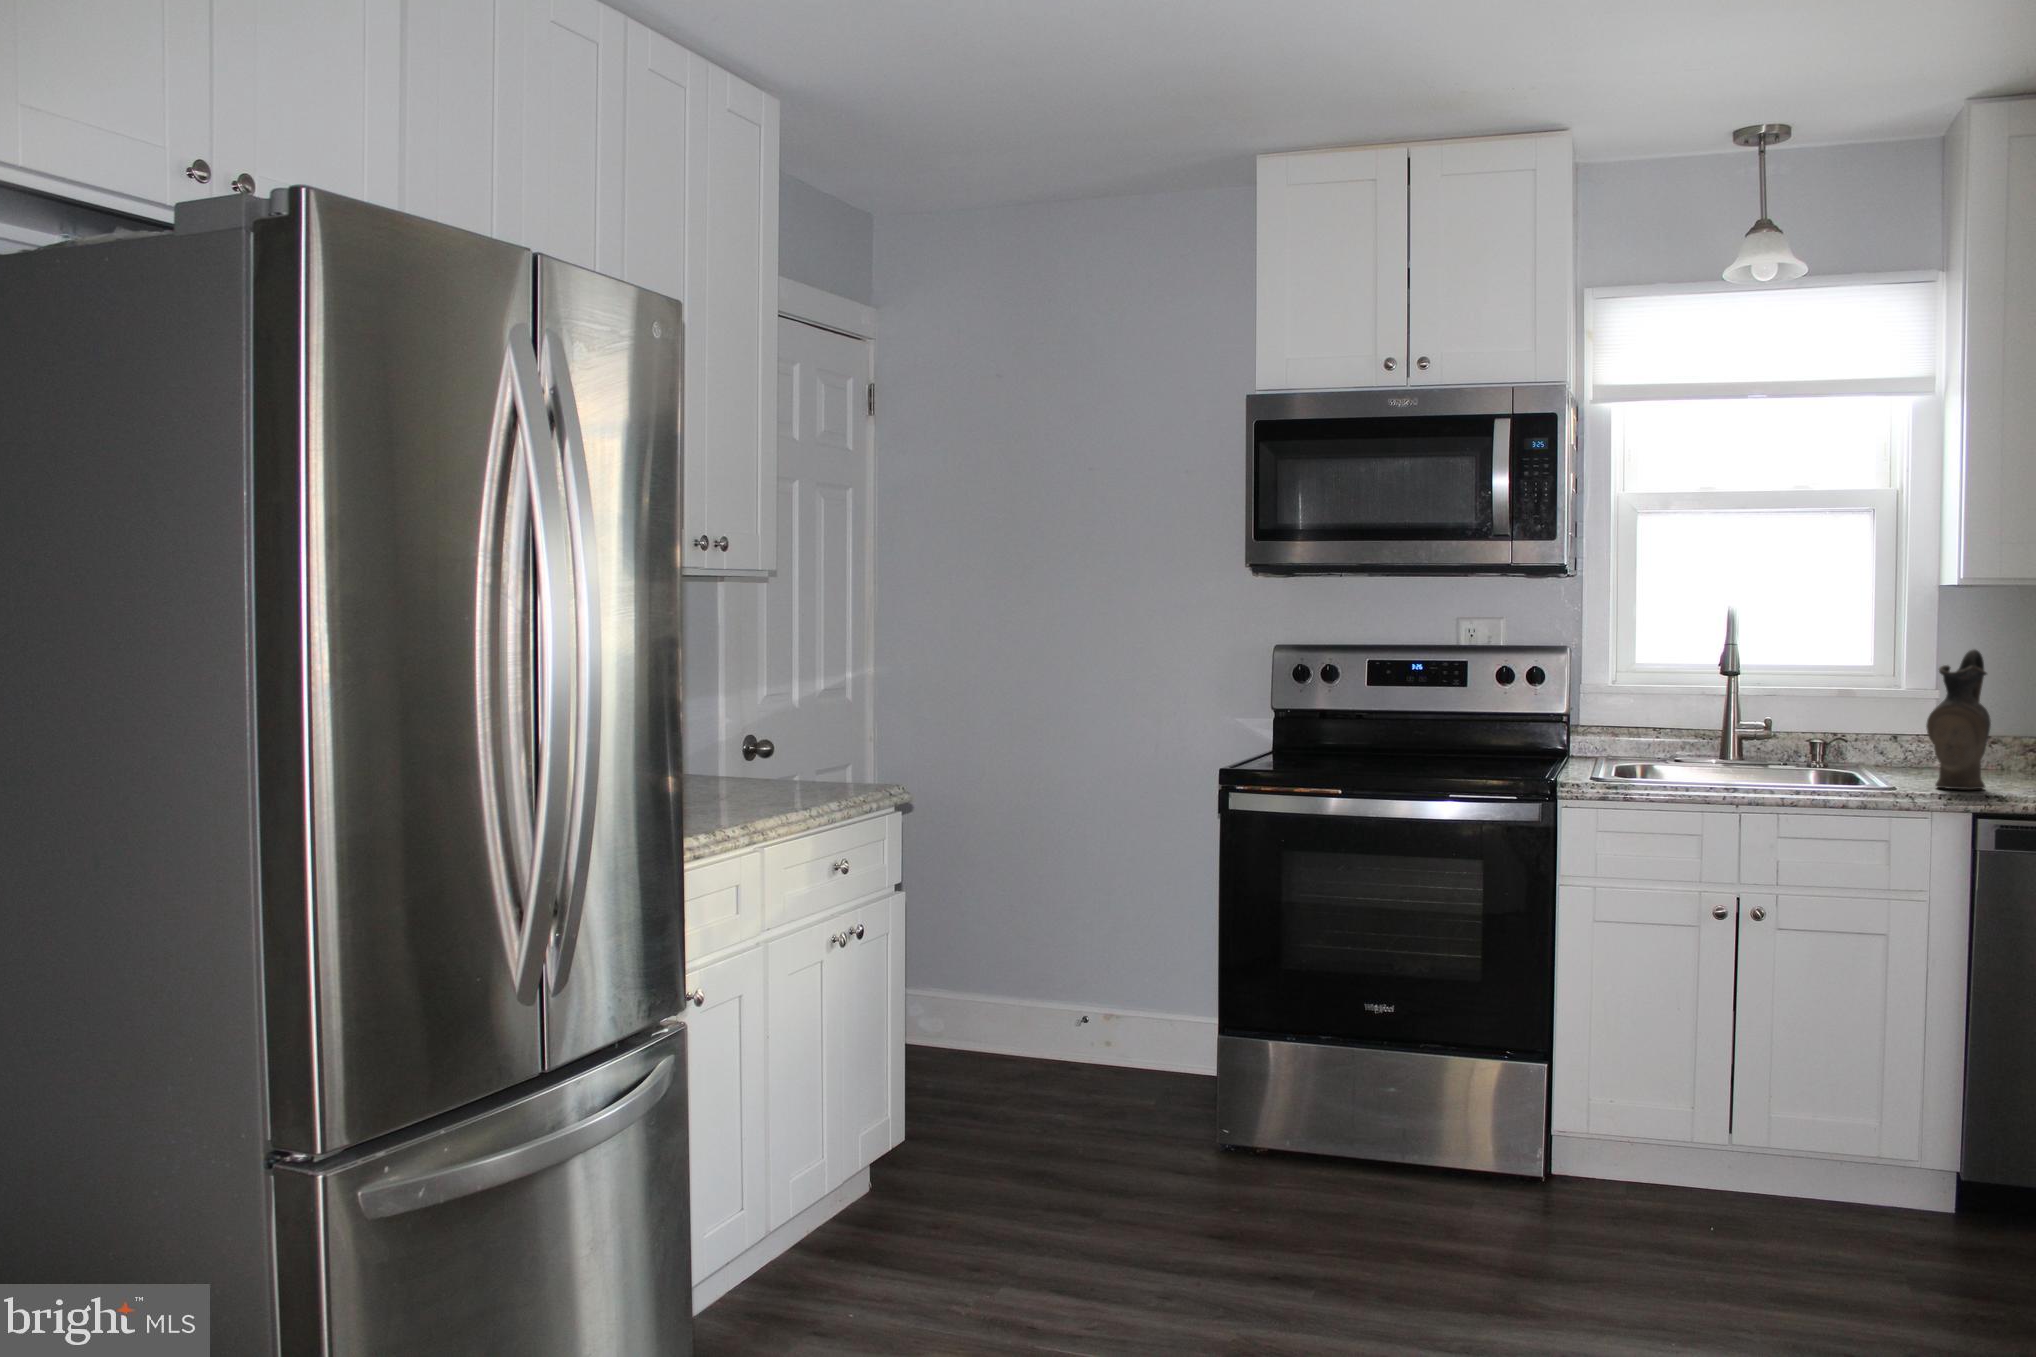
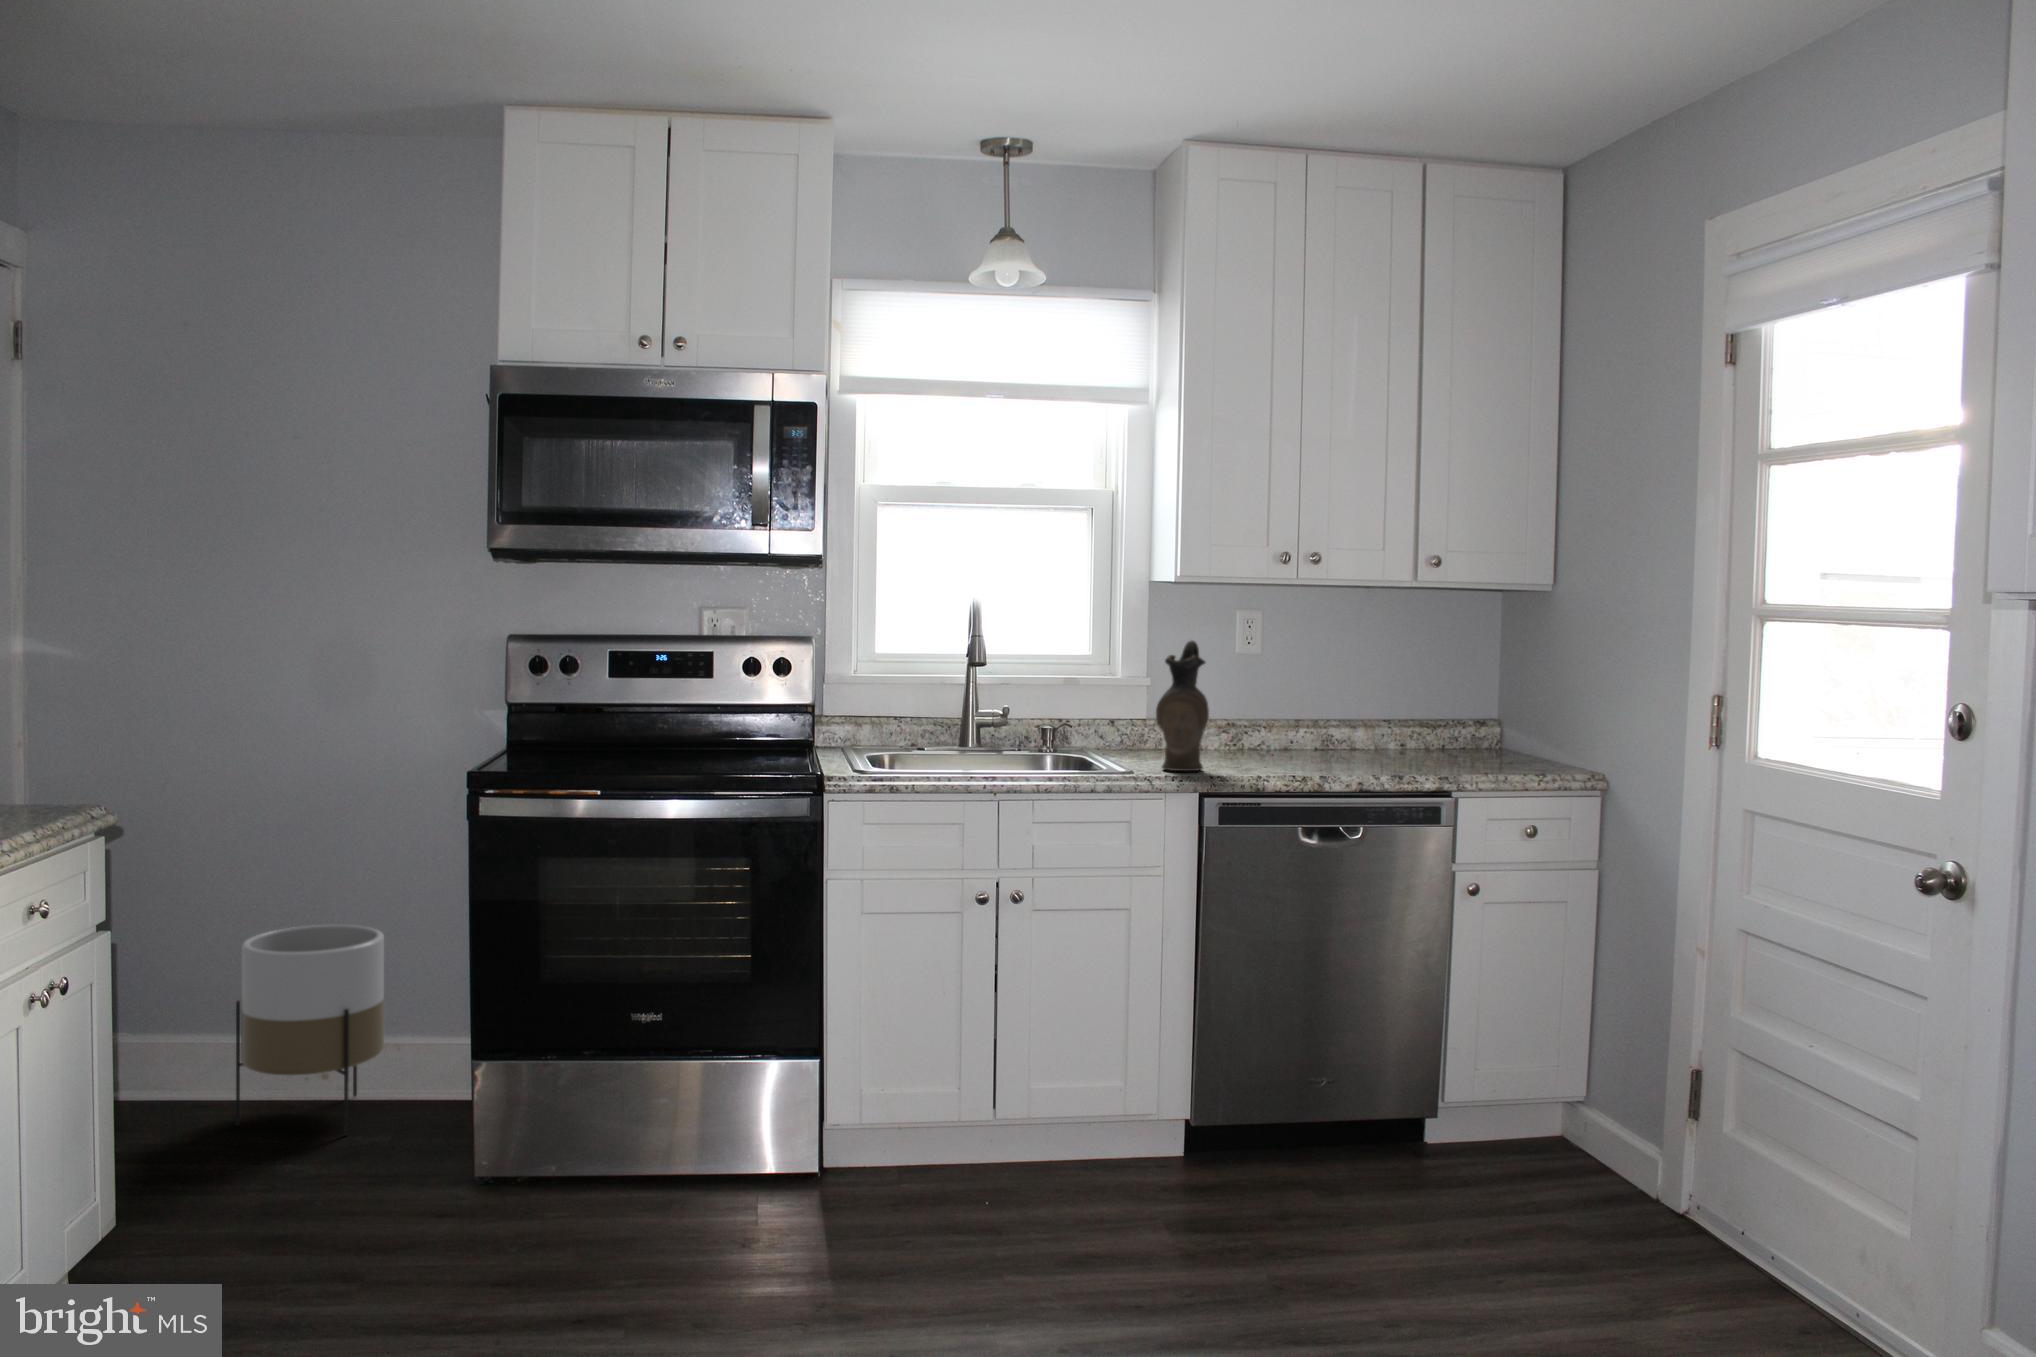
planter: none [1055,904,1171,1086] -> present [236,925,384,1136]

